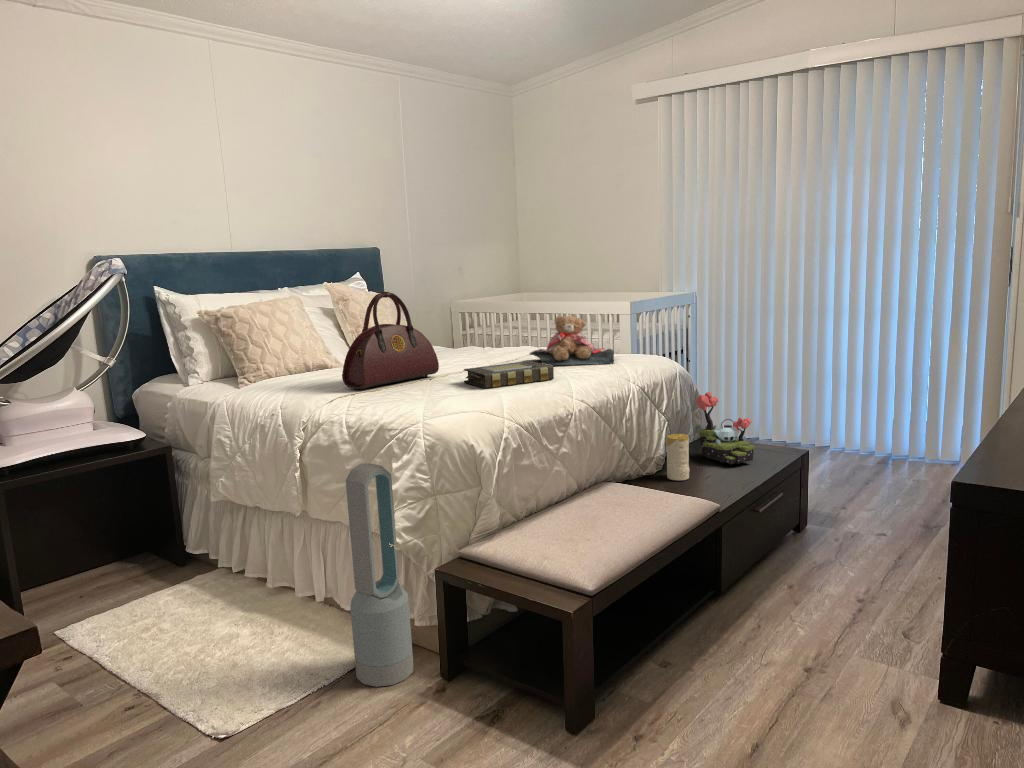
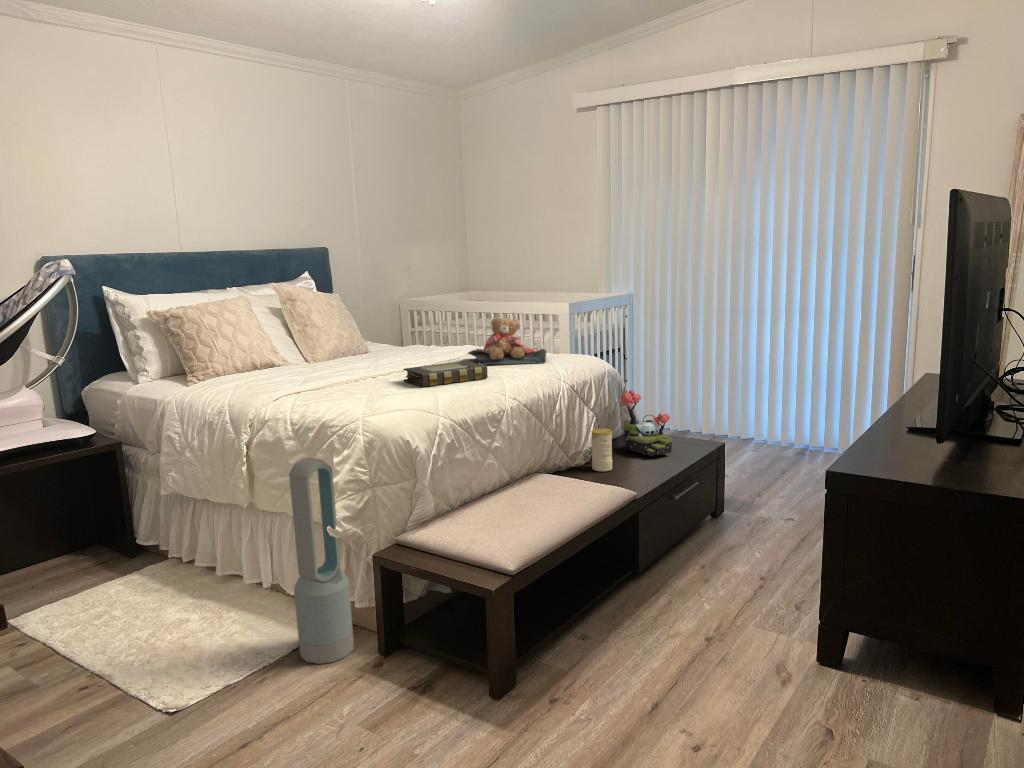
handbag: present [342,291,439,389] -> none [288,295,381,388]

